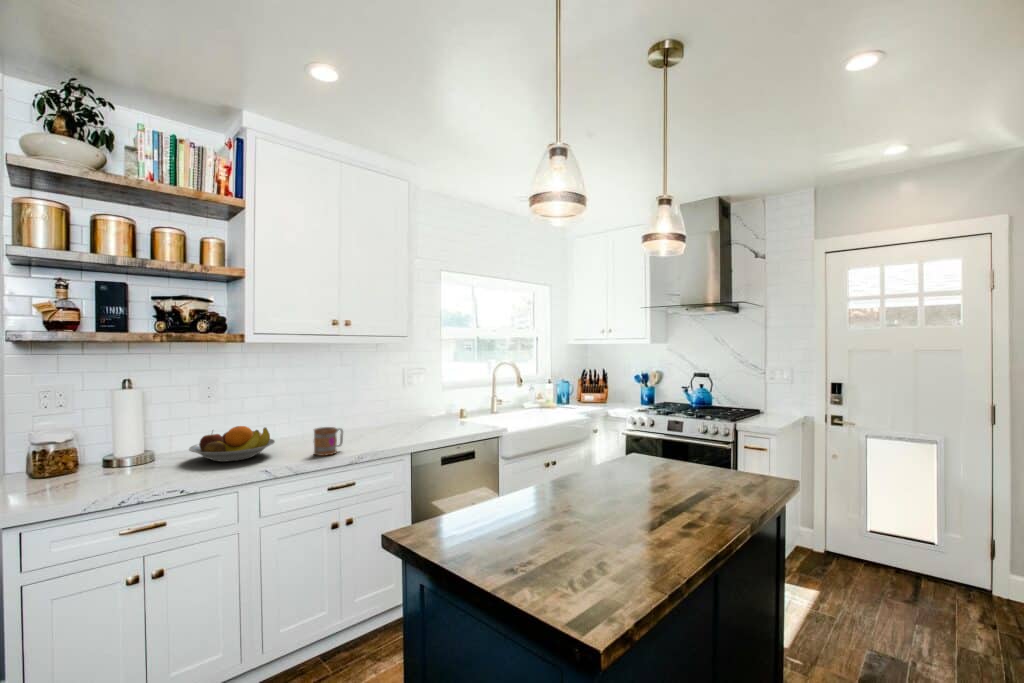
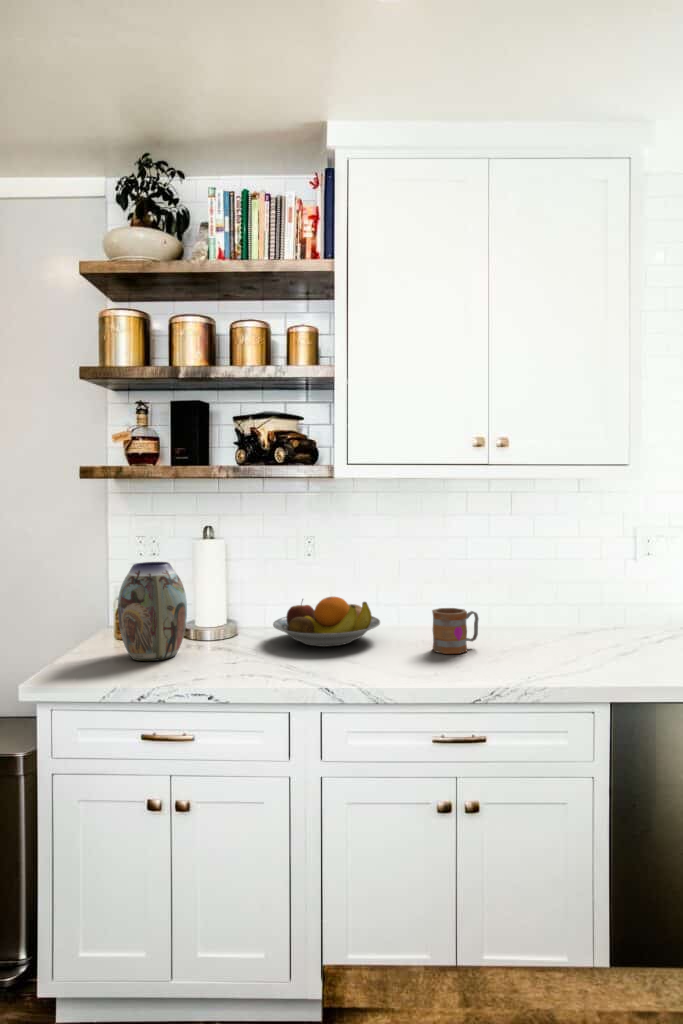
vase: none [45,408,115,488] -> present [118,562,187,661]

